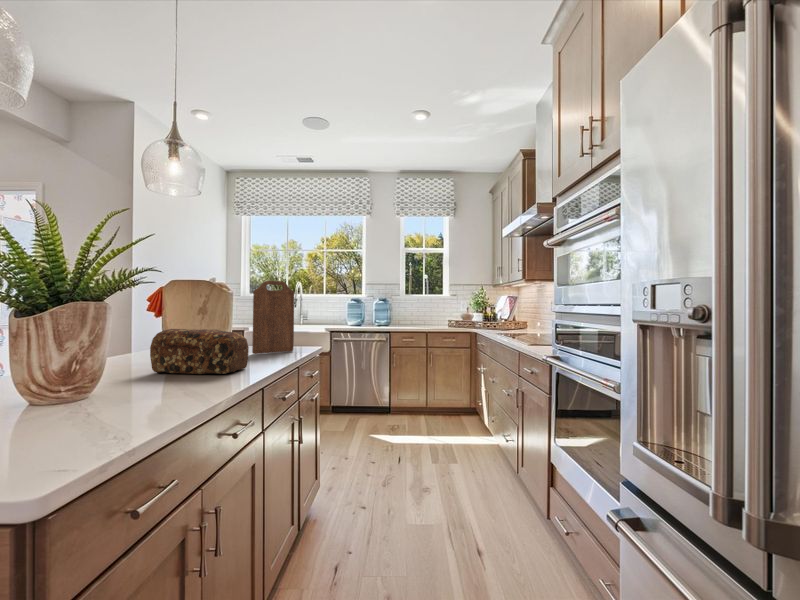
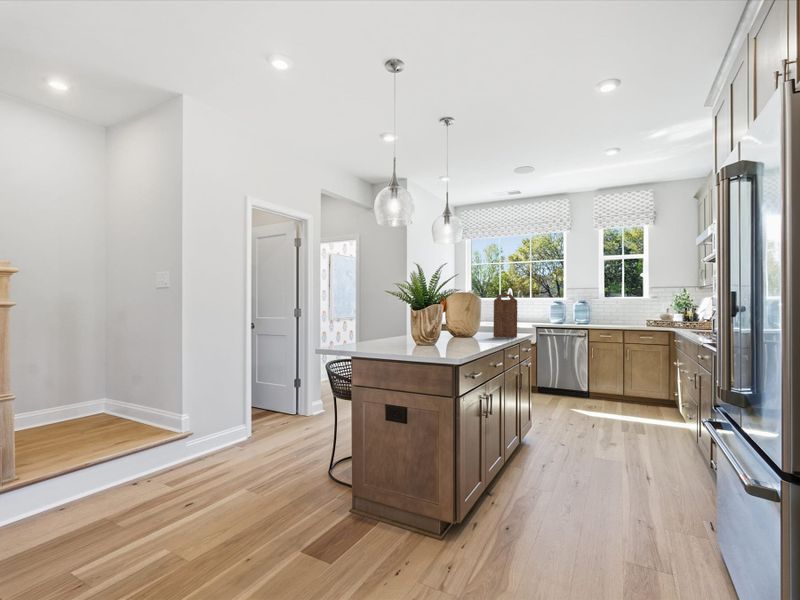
bread loaf: present [150,329,249,374] -> none [454,321,498,344]

